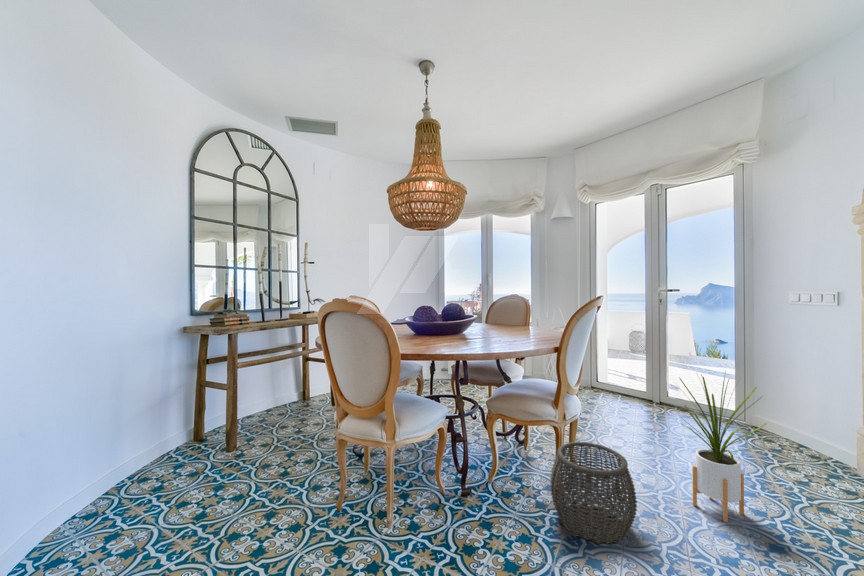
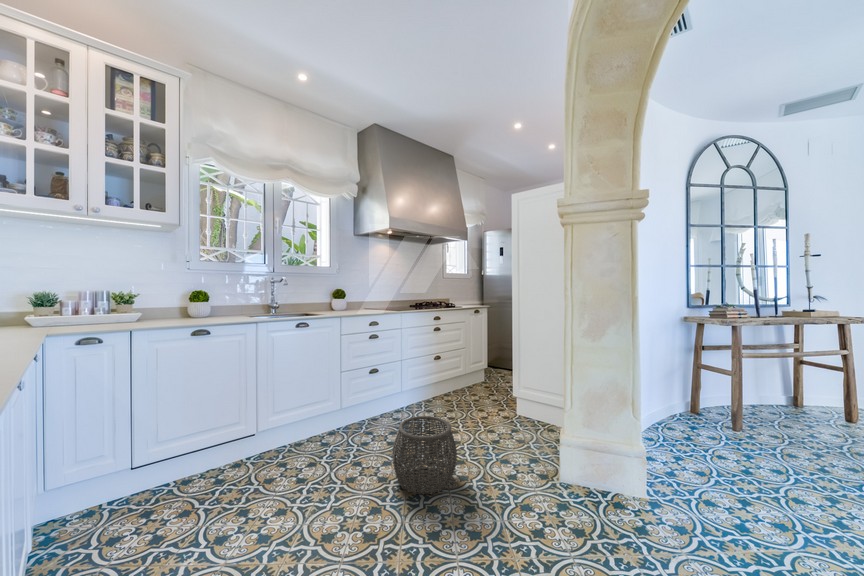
house plant: present [680,375,766,522] -> none [476,346,530,453]

